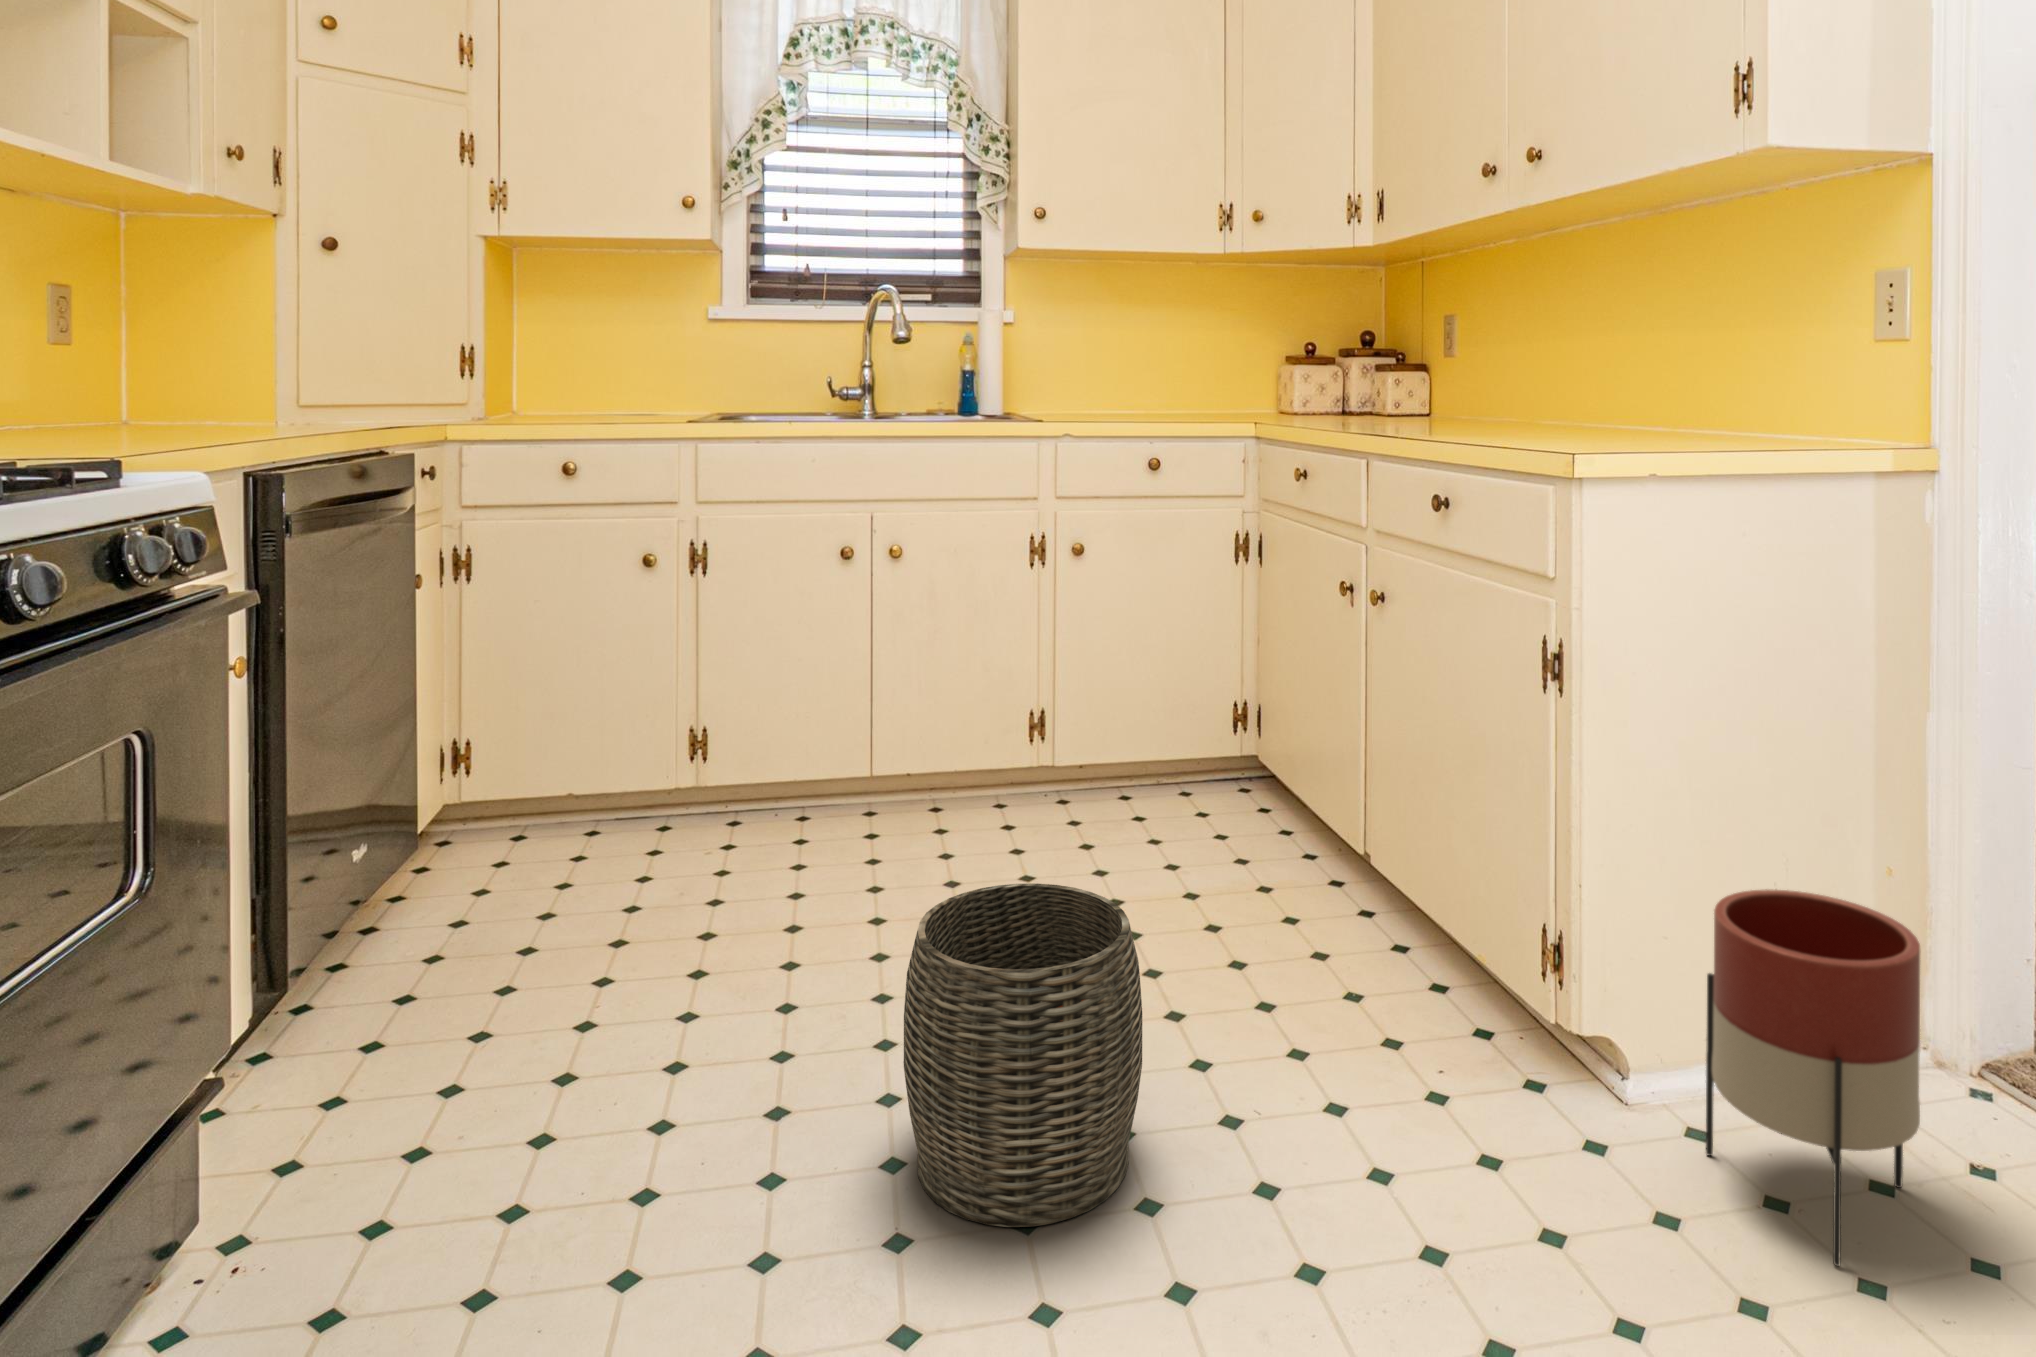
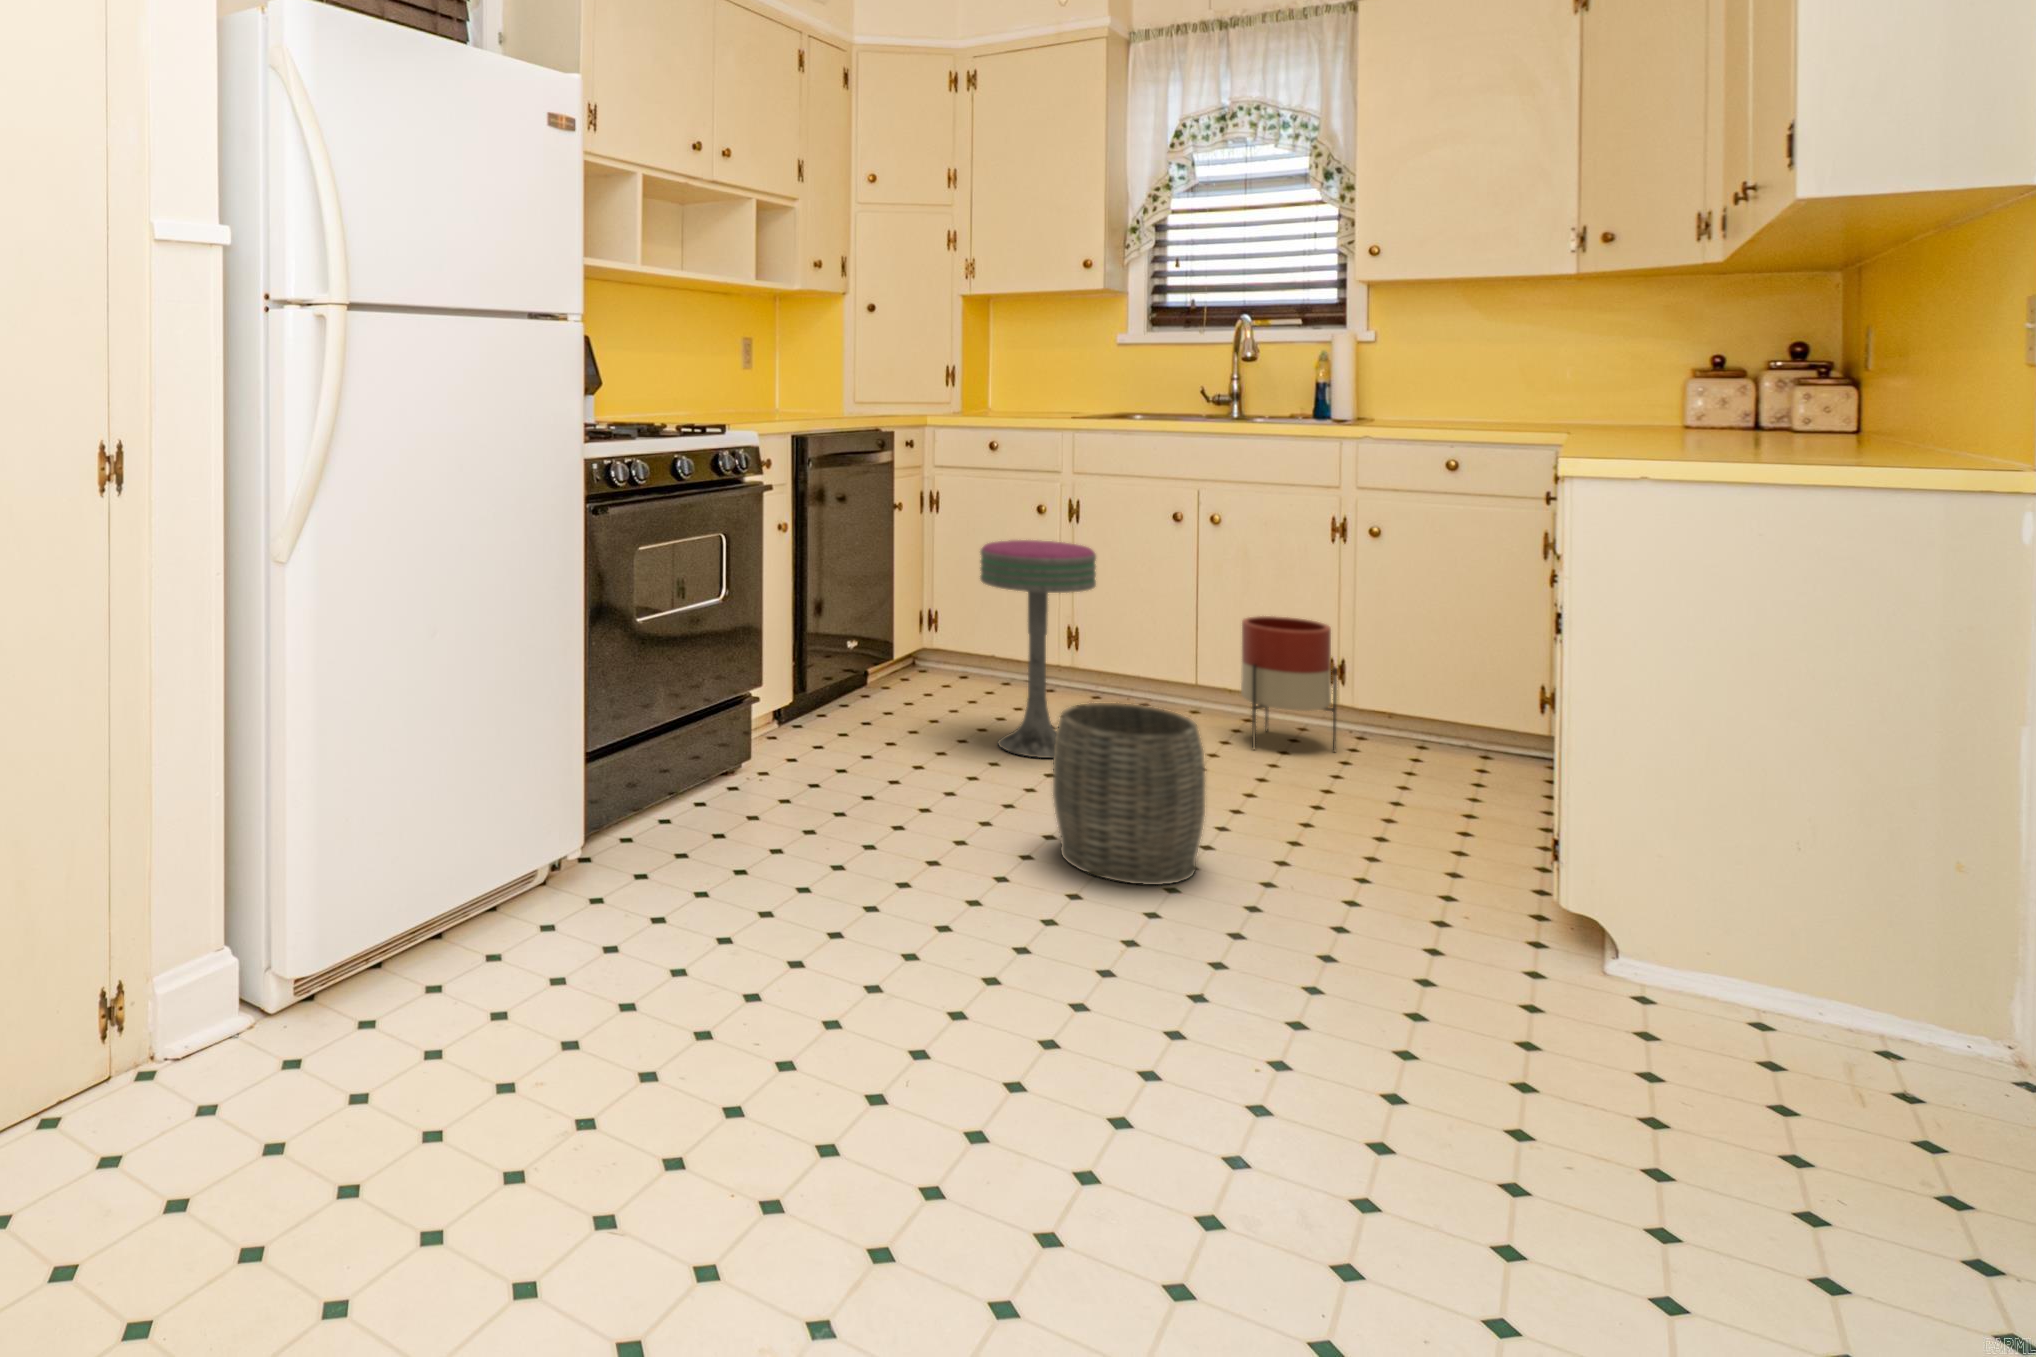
bar stool: none [627,617,813,981] -> present [980,540,1096,758]
planter: present [1706,889,1920,1266] -> present [1241,616,1337,751]

